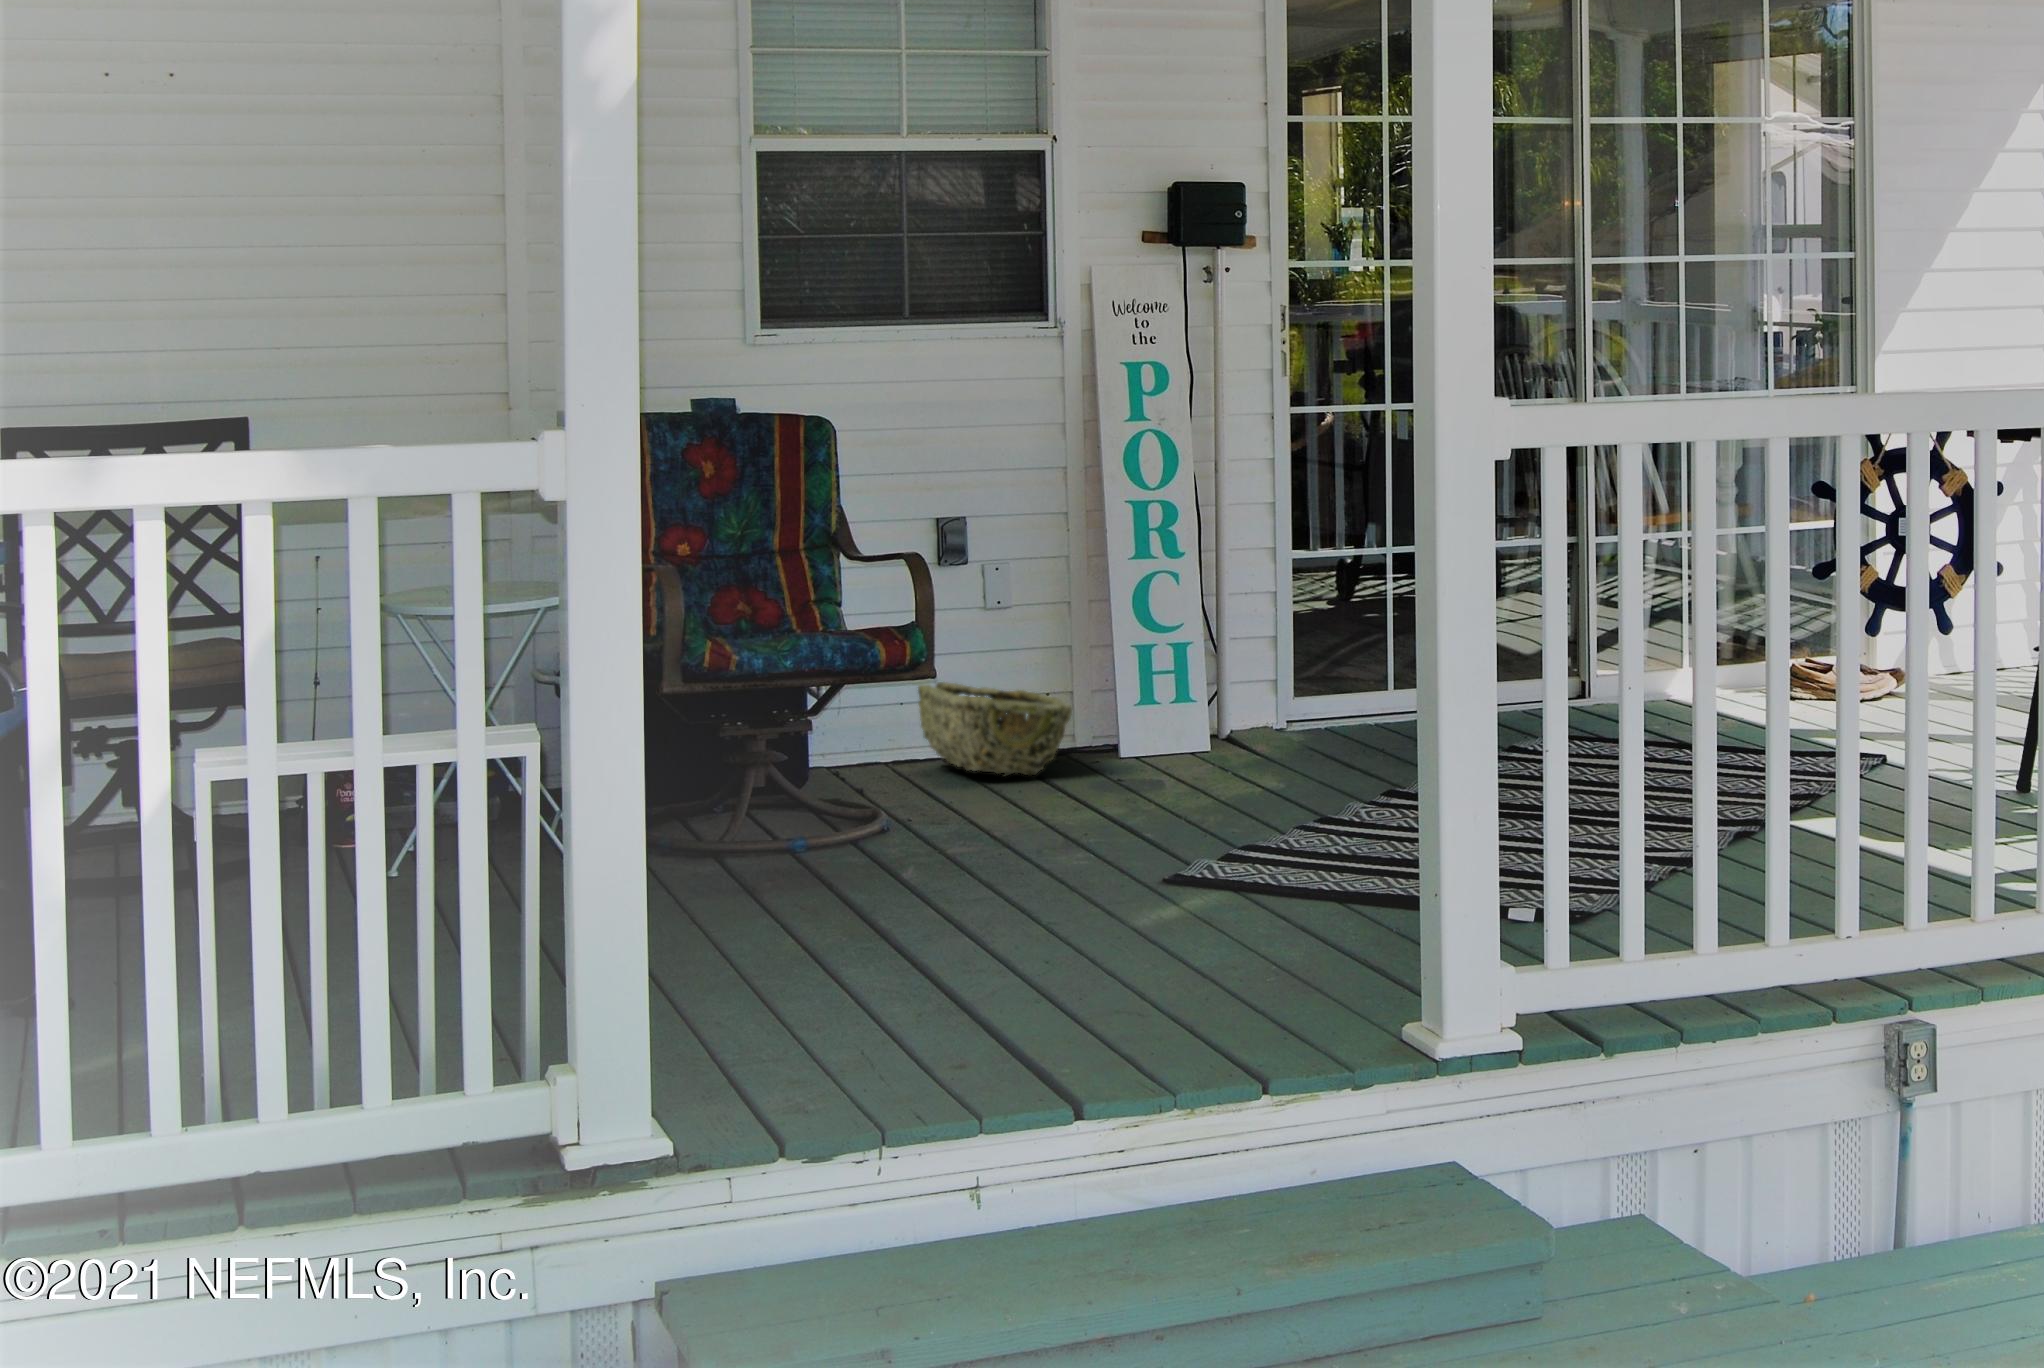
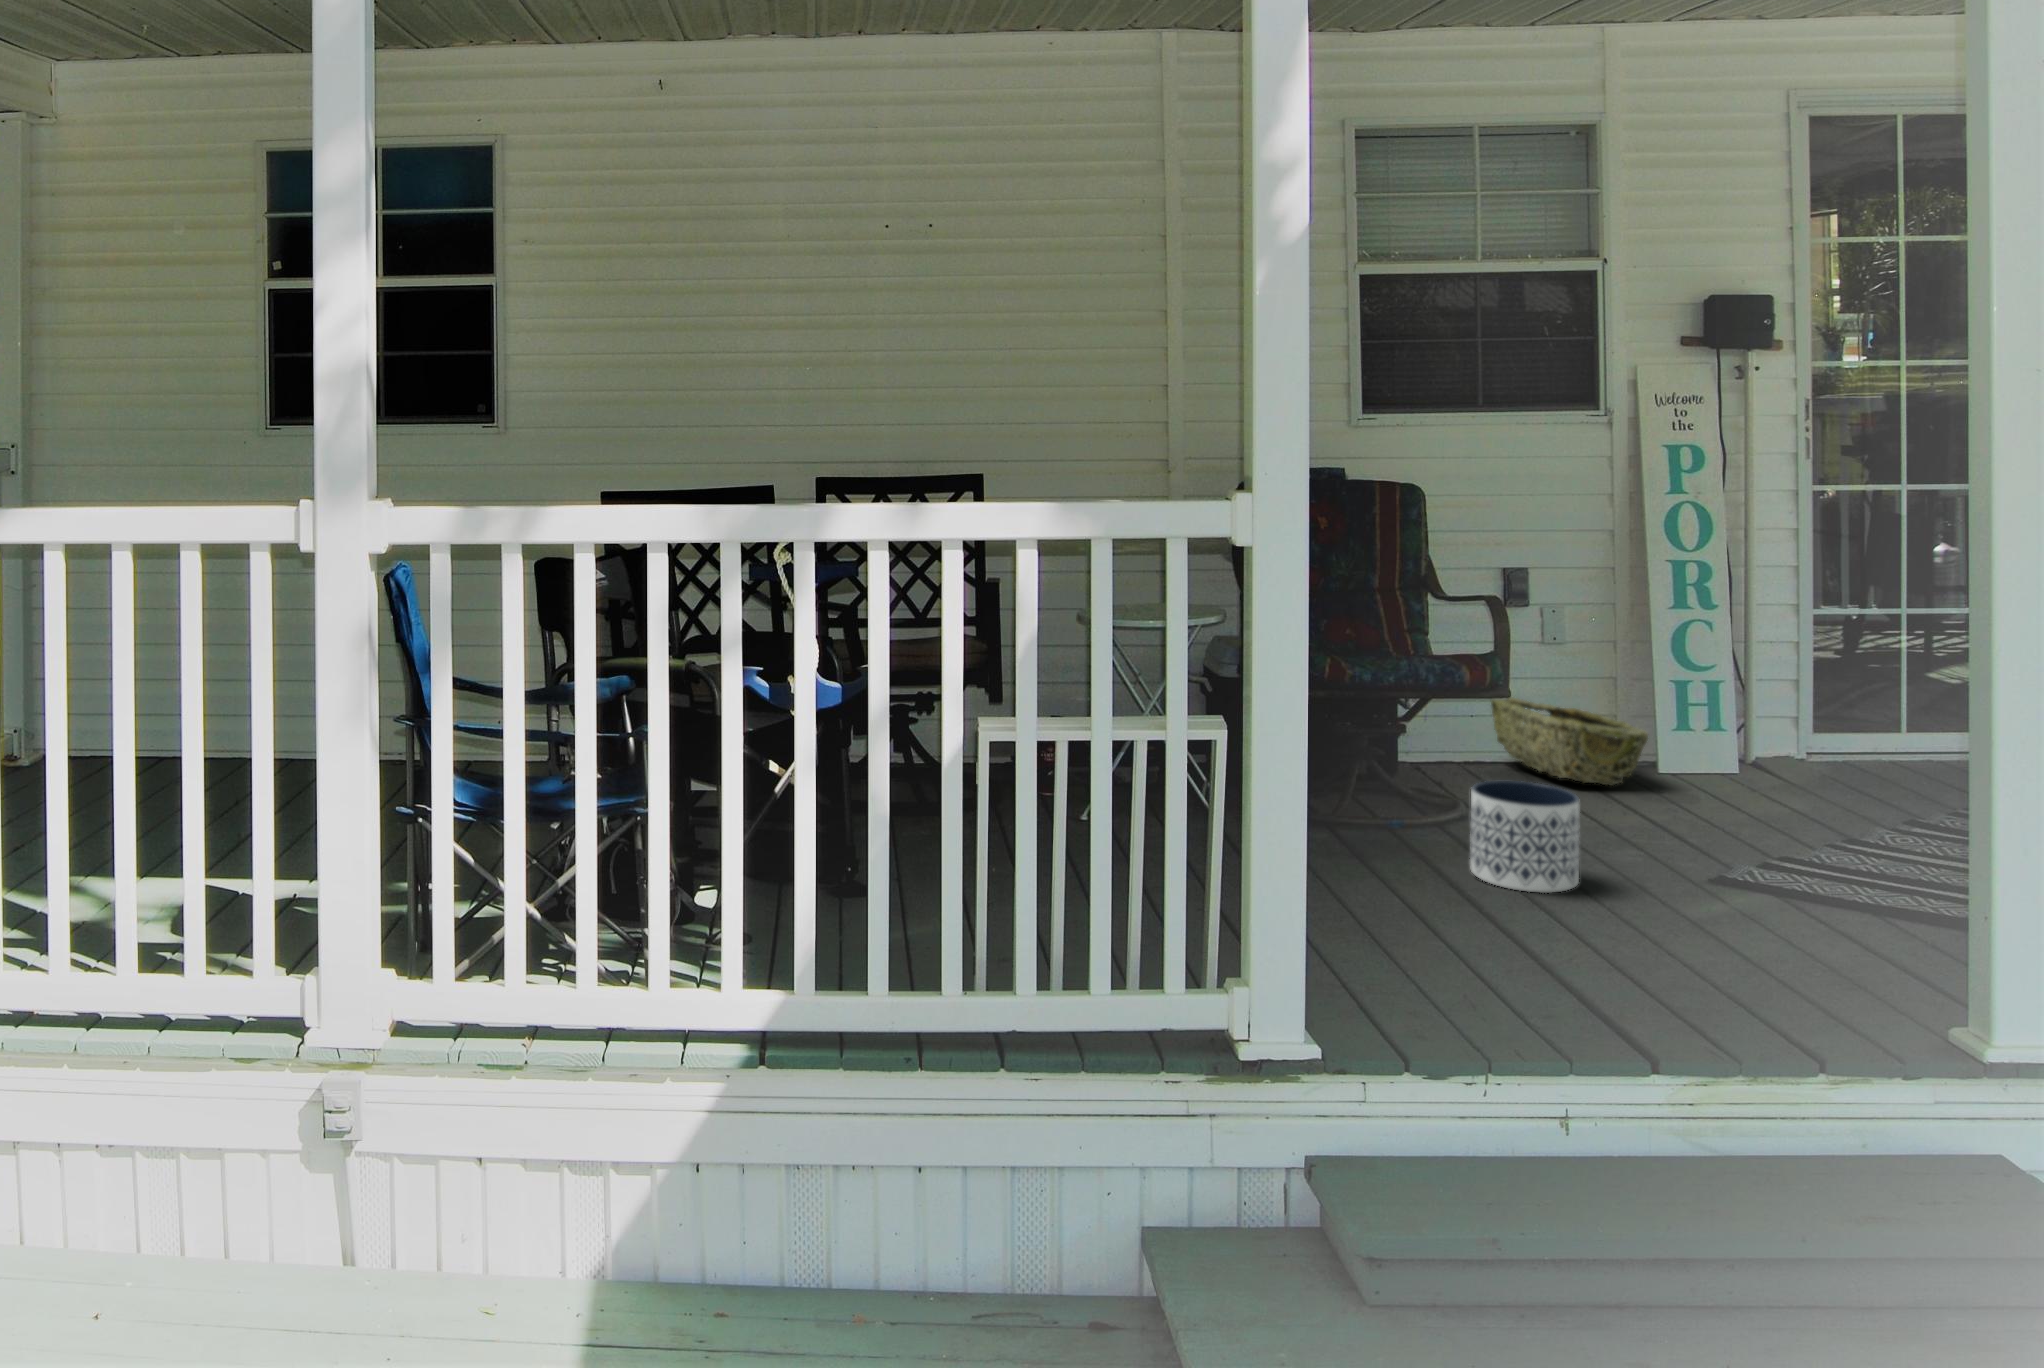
planter: none [762,755,881,879] -> present [1470,781,1580,893]

